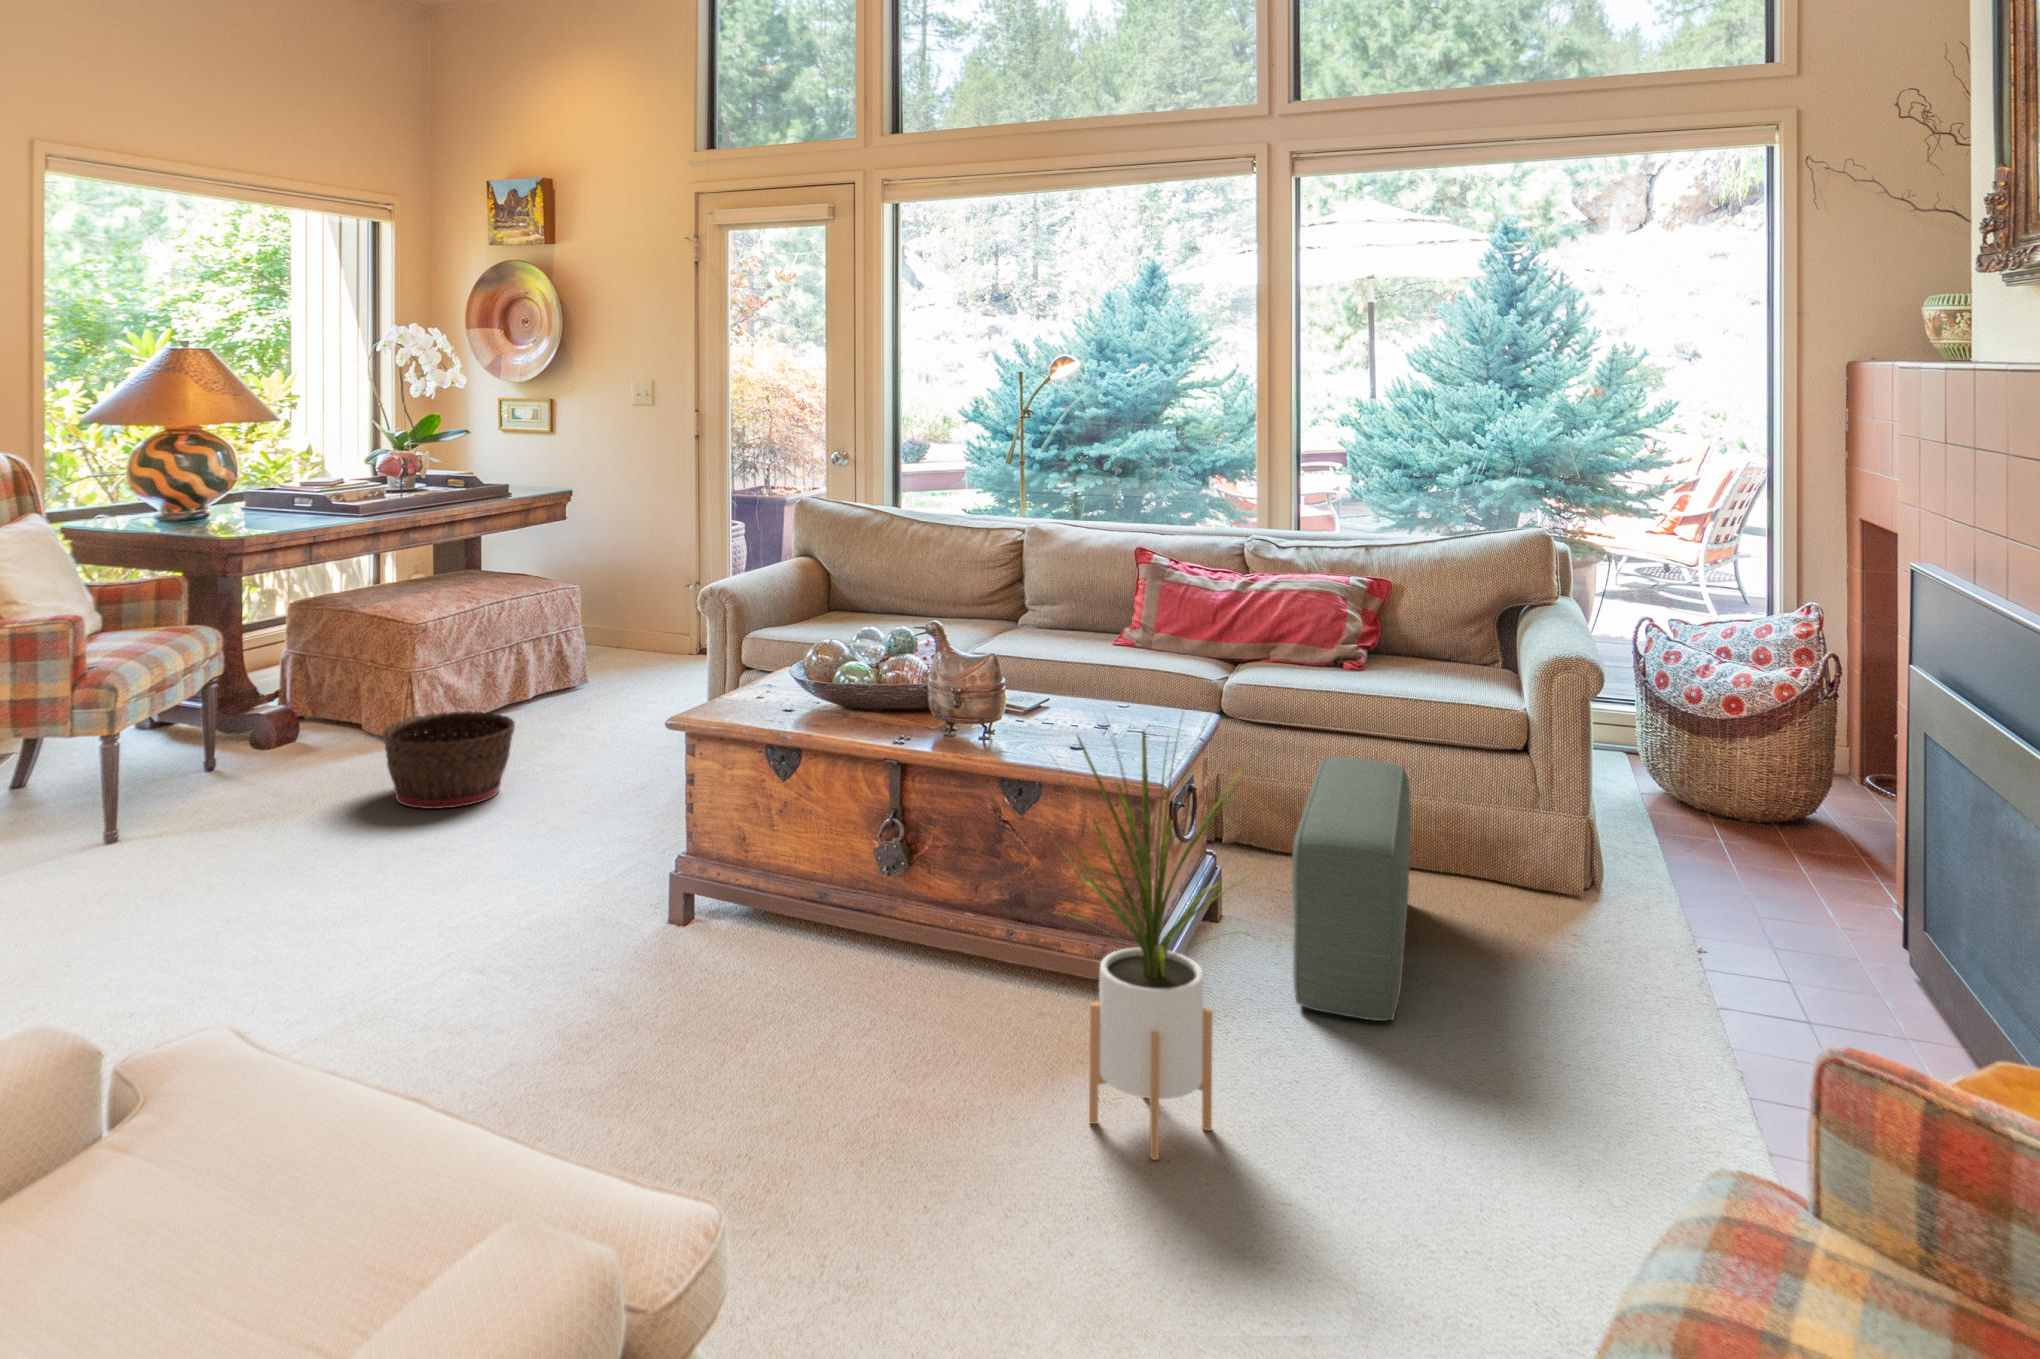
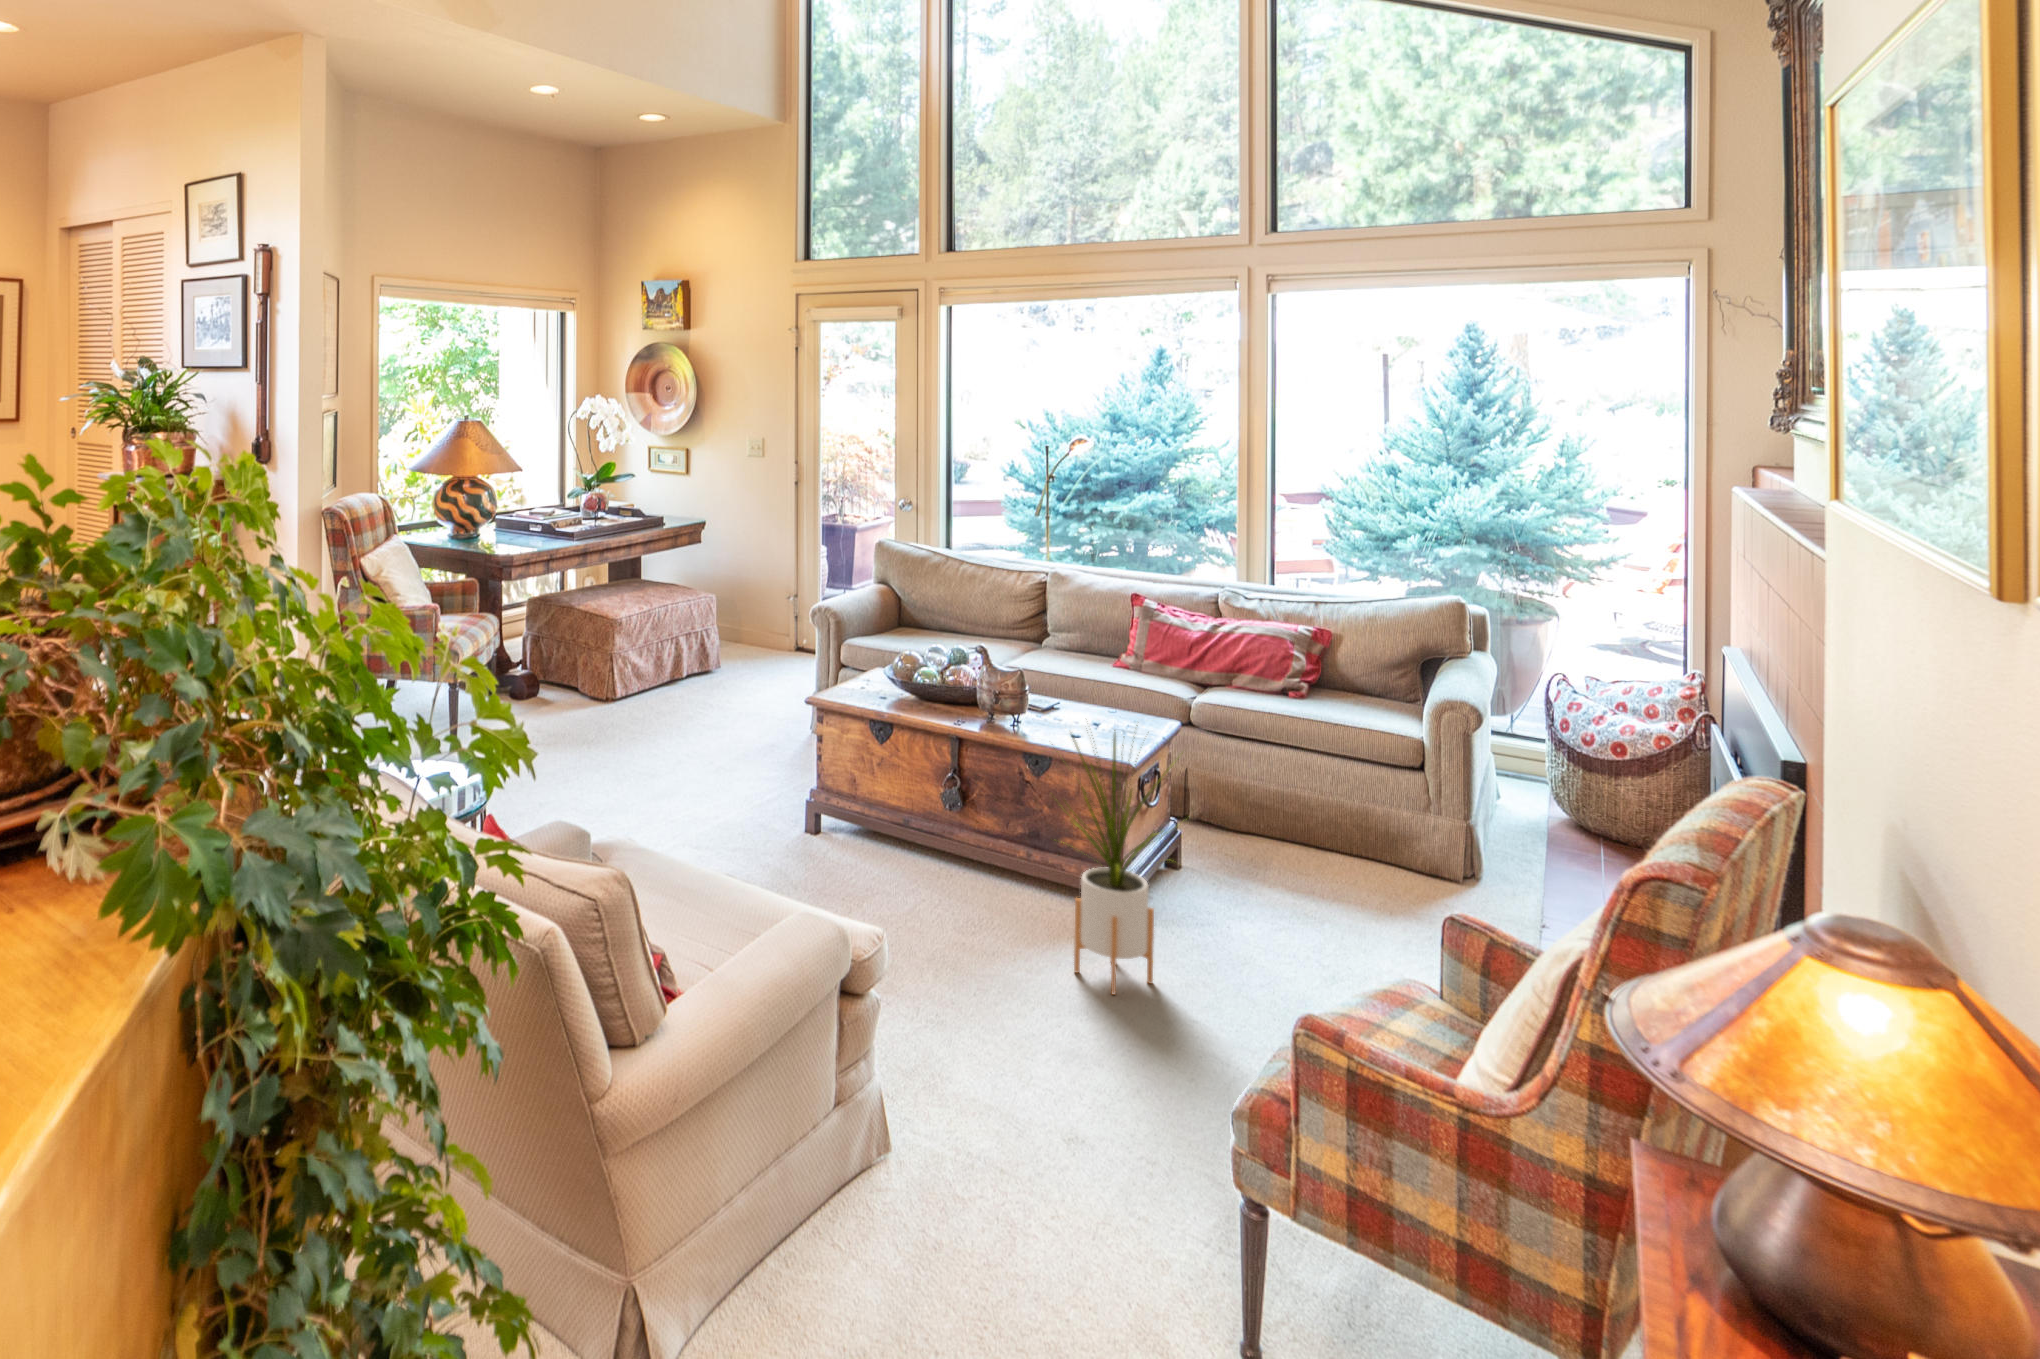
basket: present [383,711,515,809] -> none [599,684,684,751]
pouf: present [1292,757,1411,1021] -> none [1224,757,1326,936]

